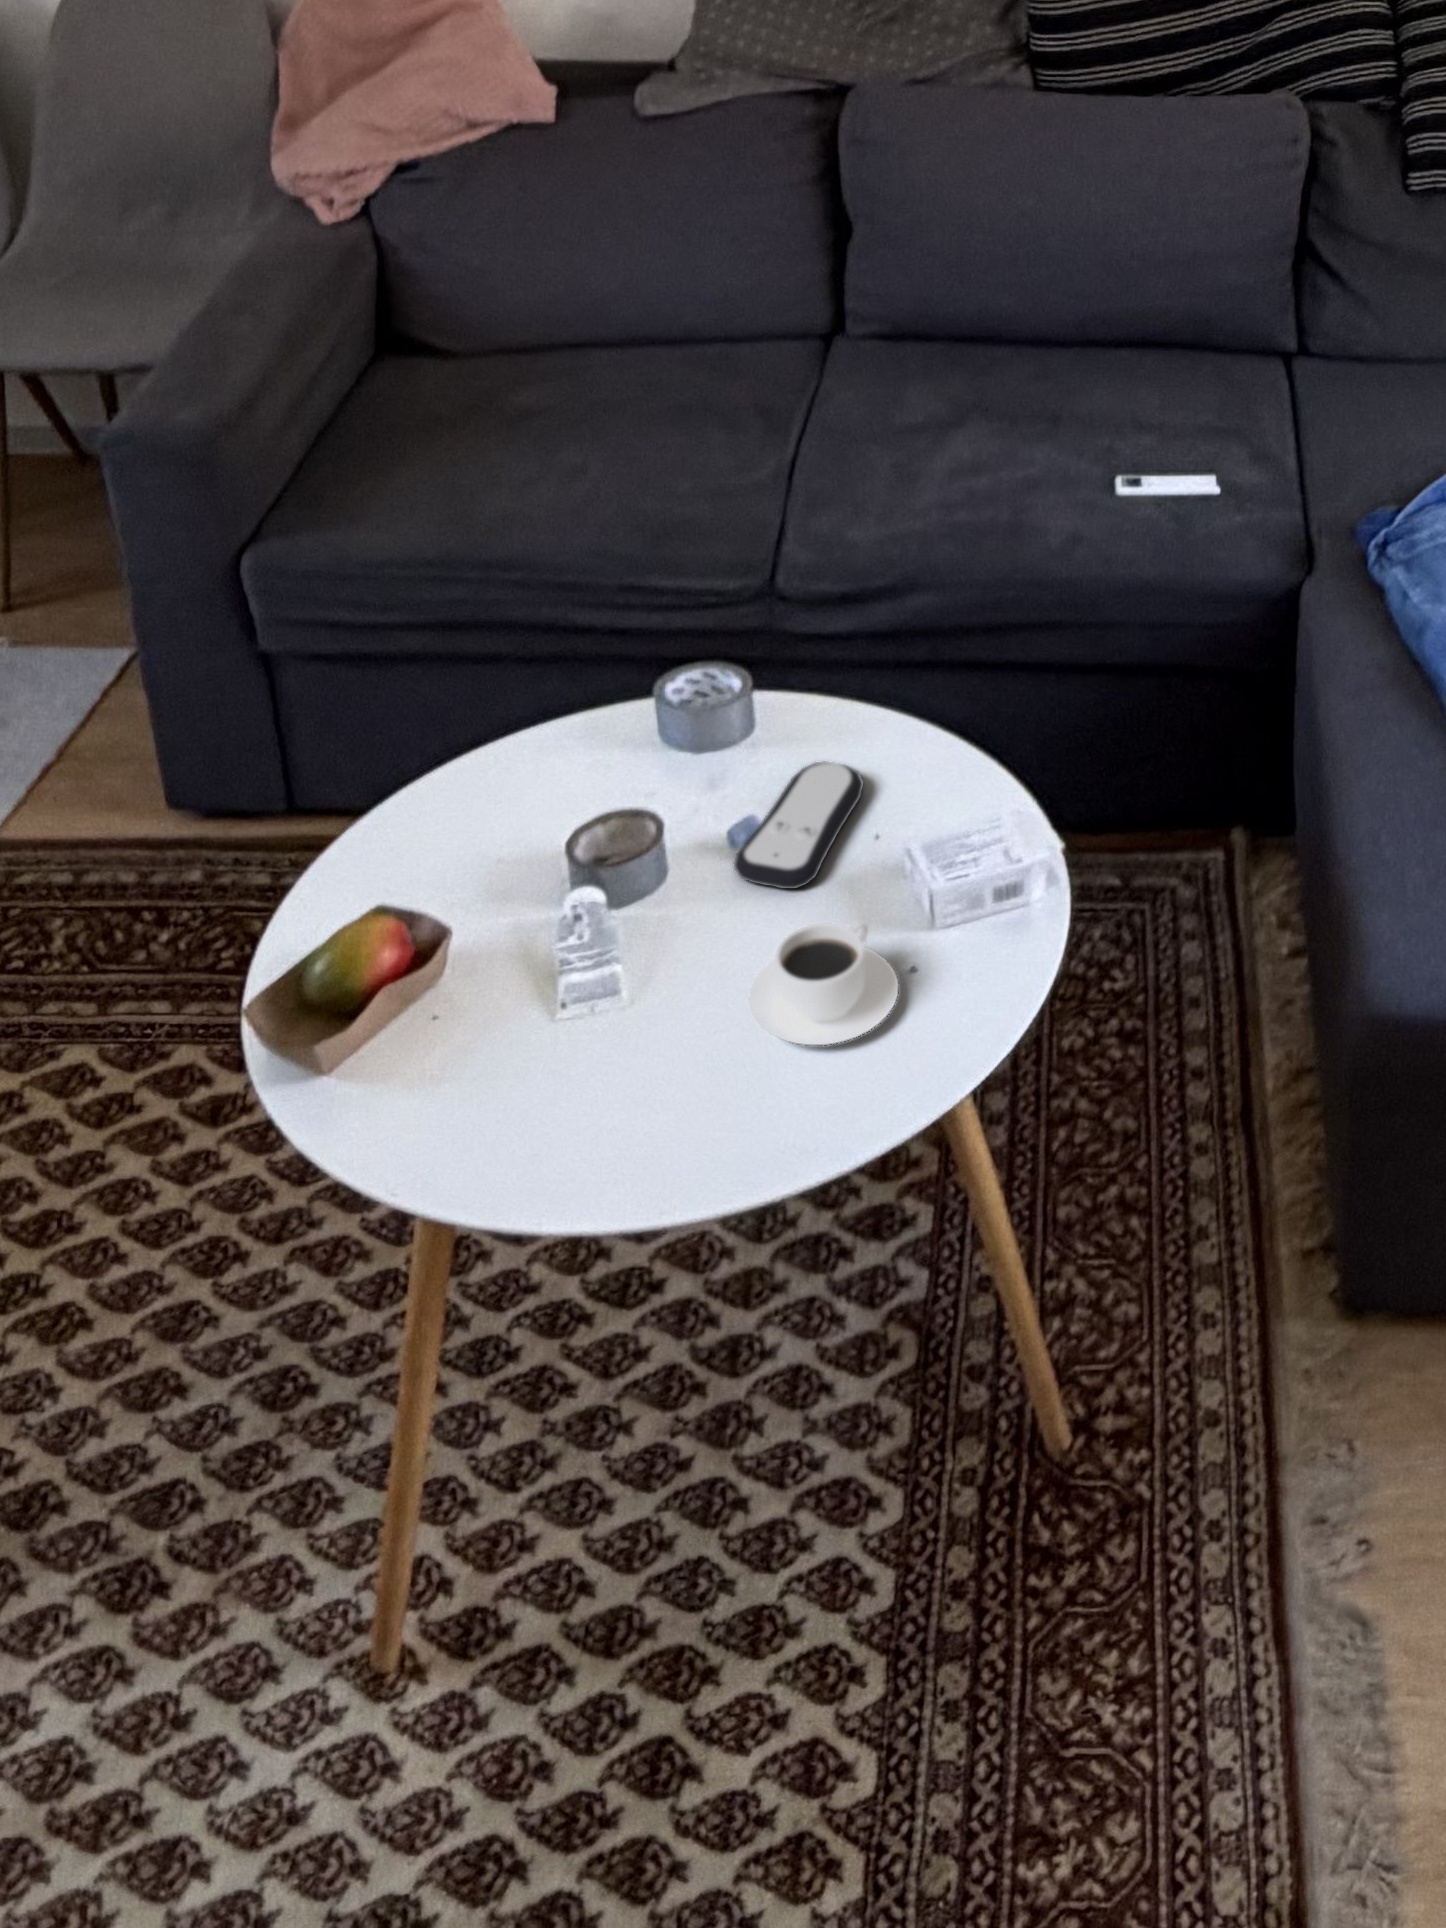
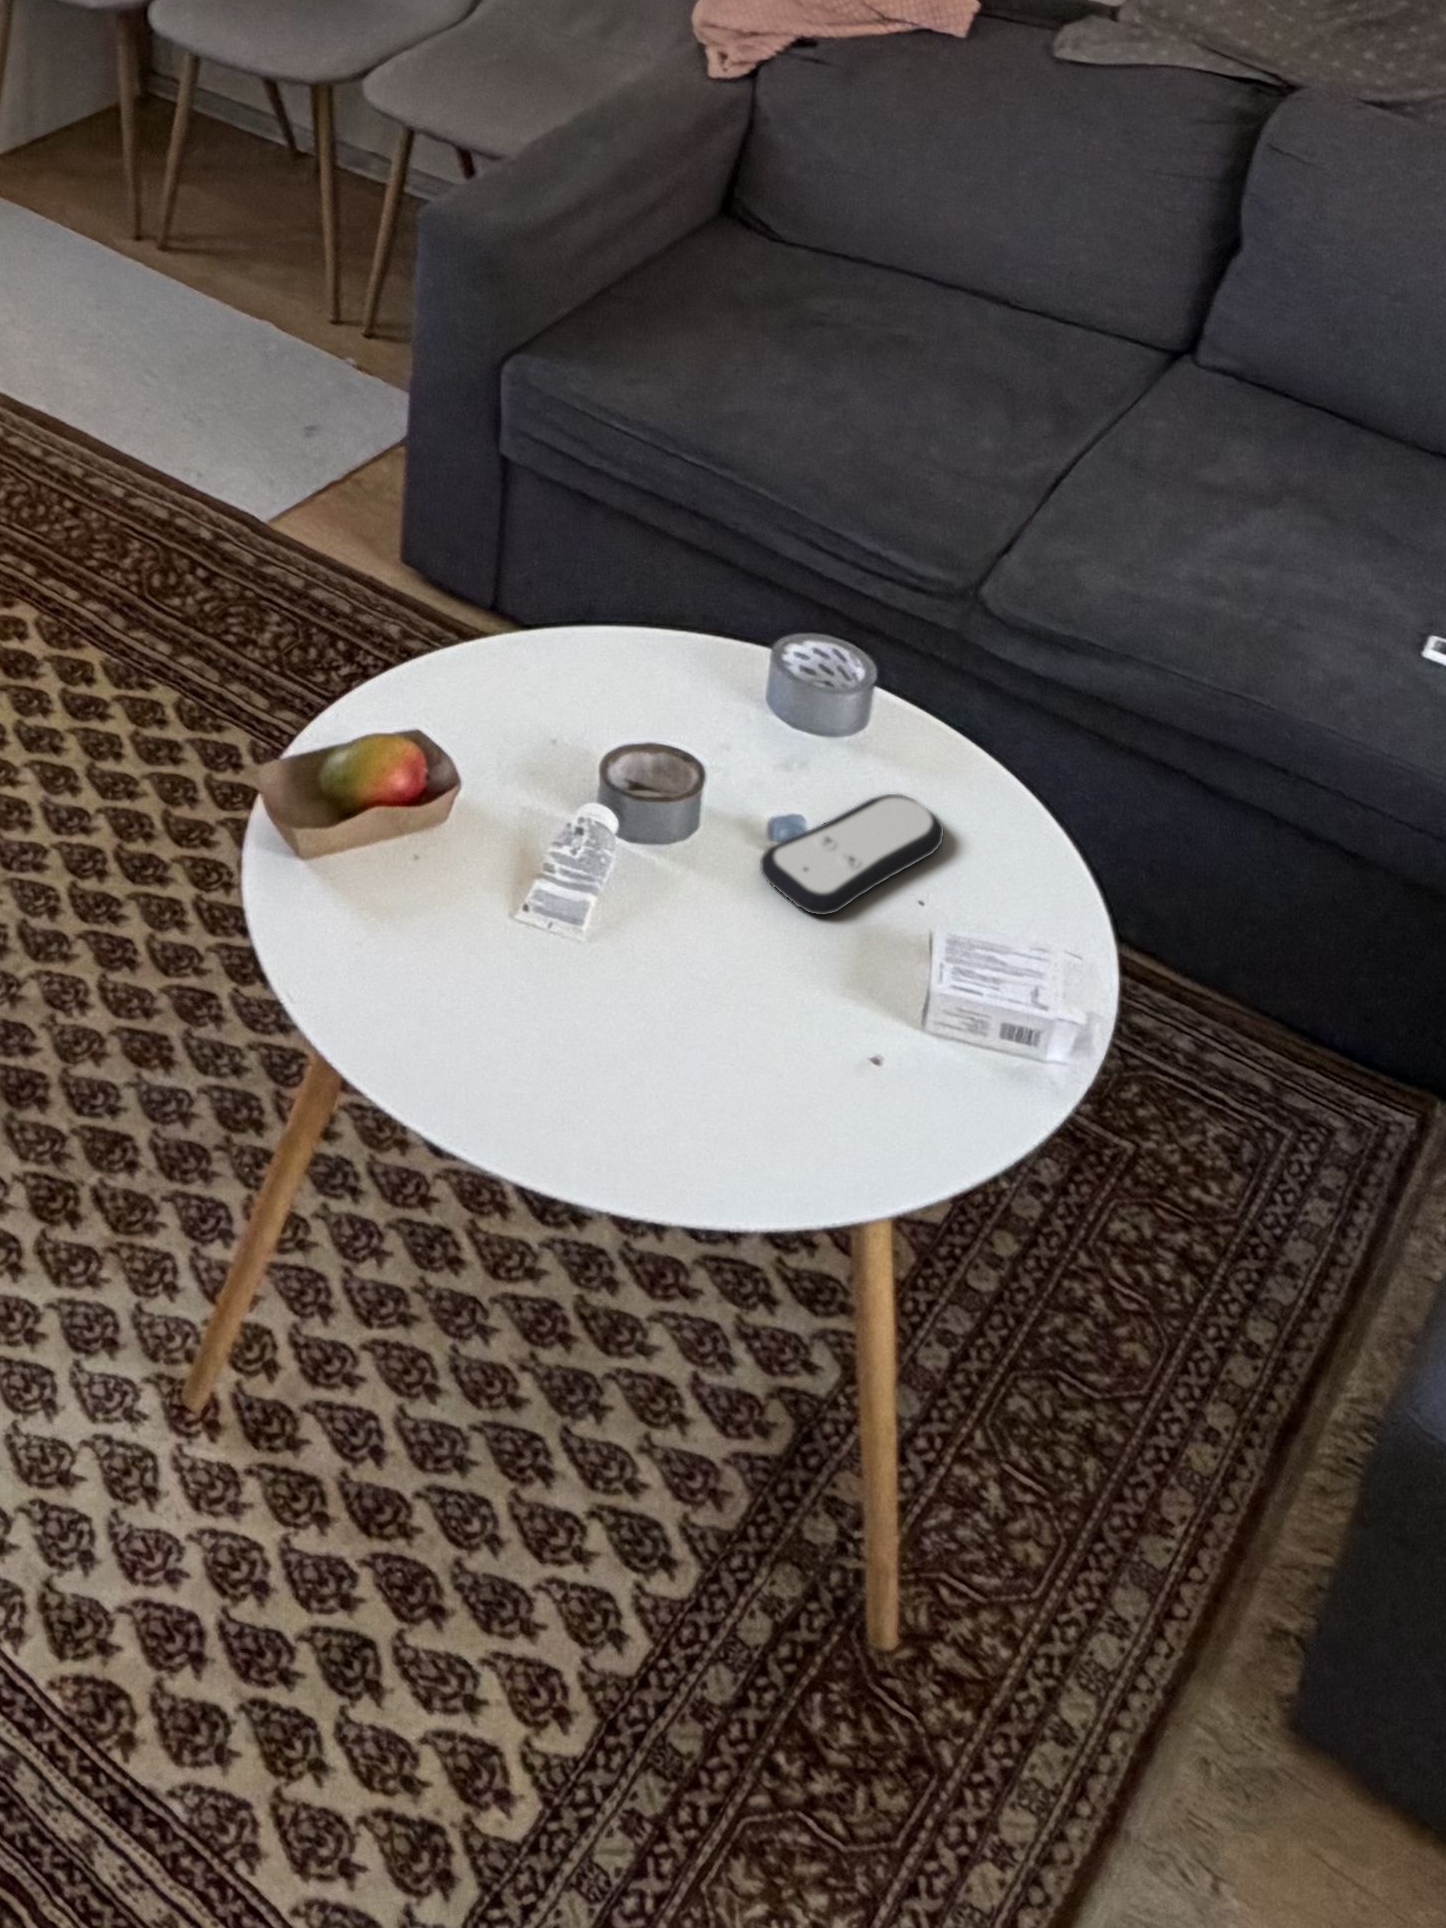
coffee cup: present [749,922,898,1045] -> none [689,955,857,1098]

